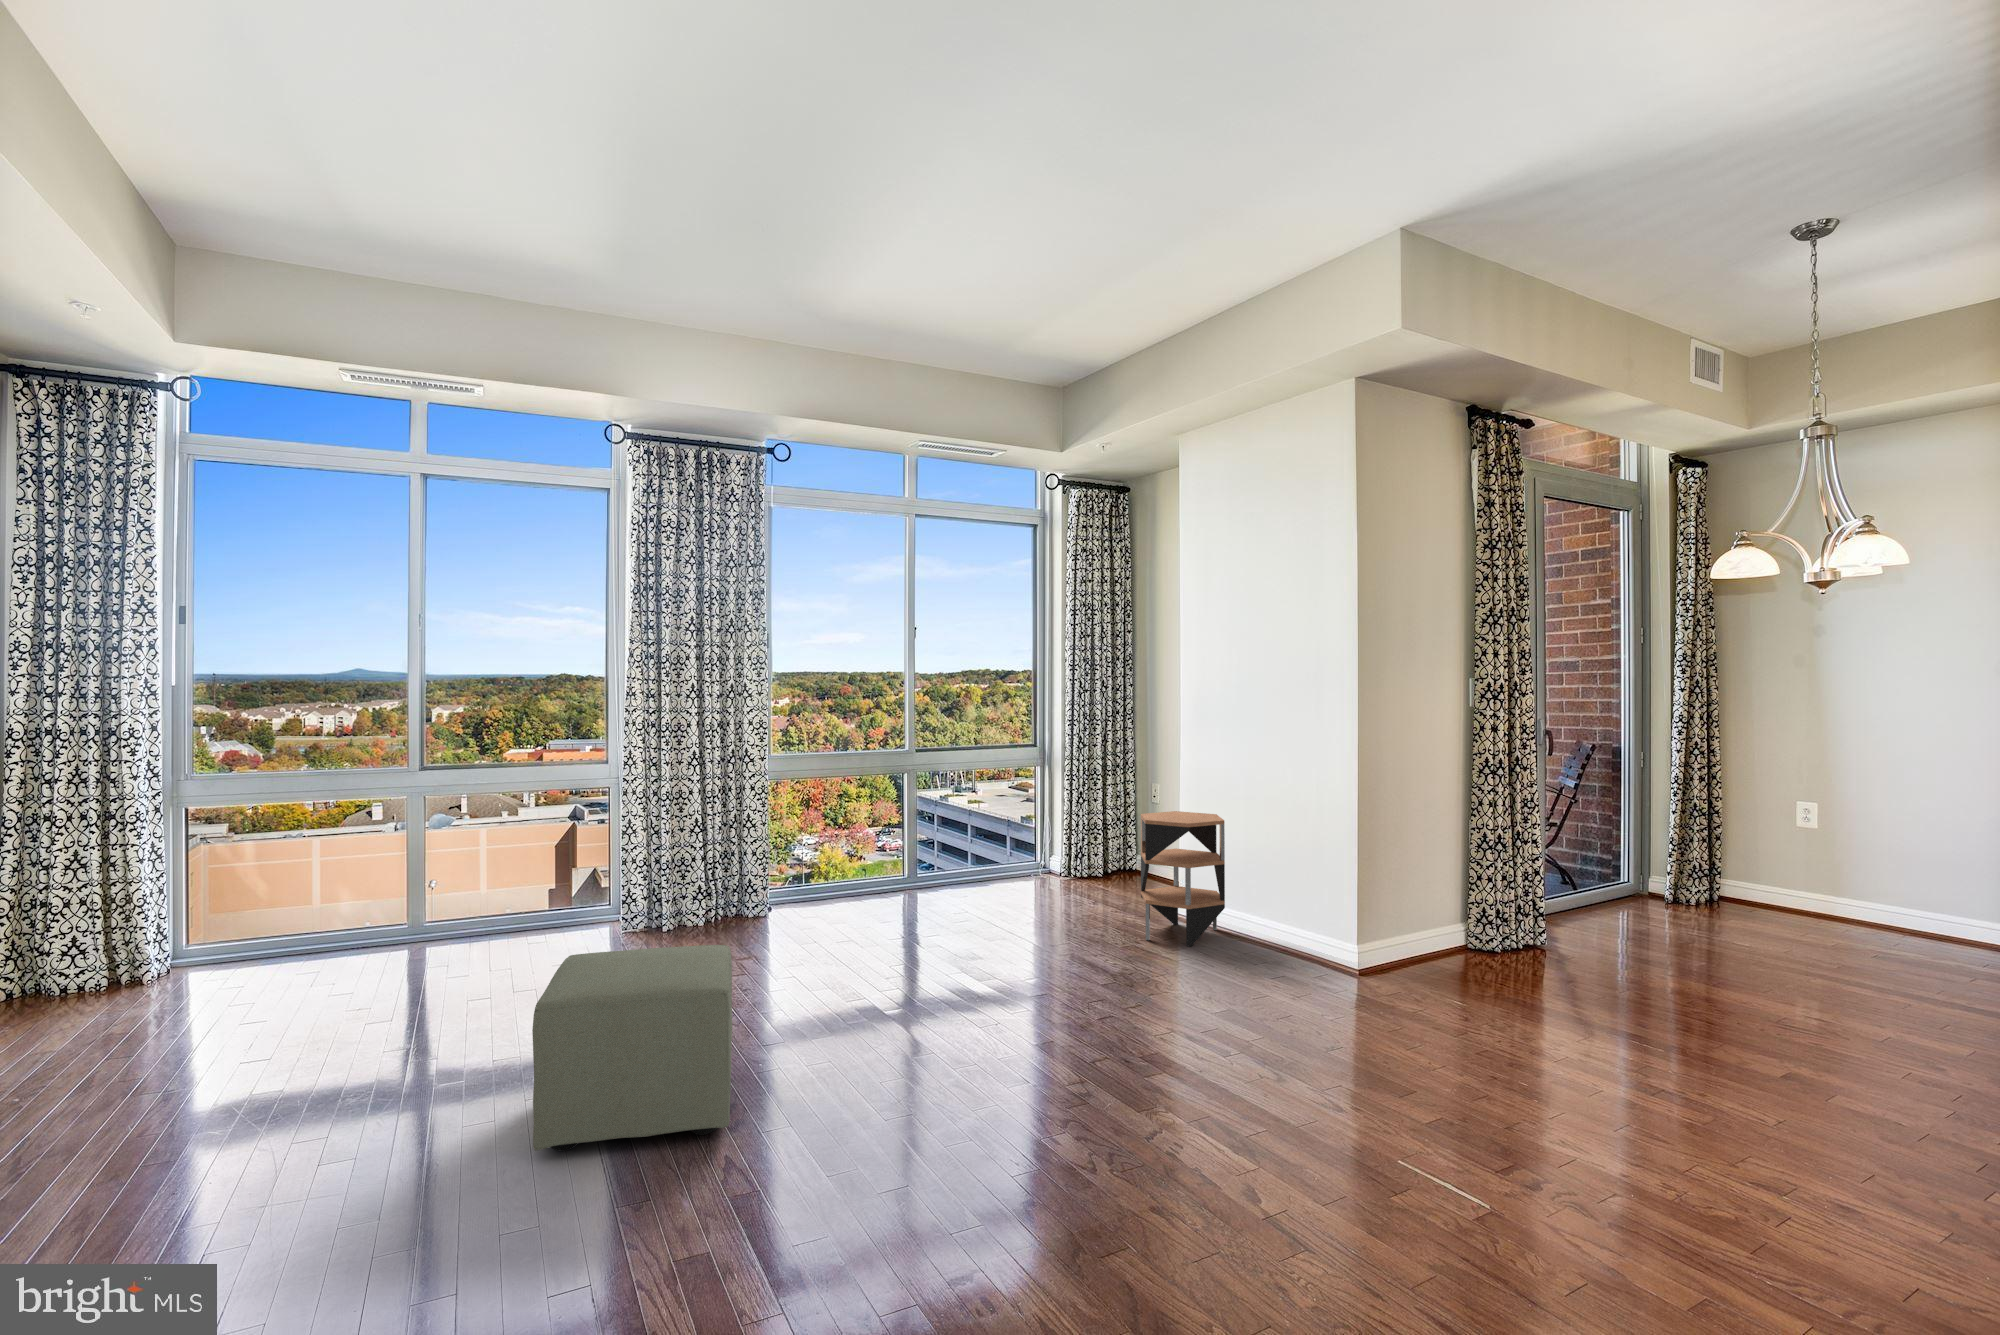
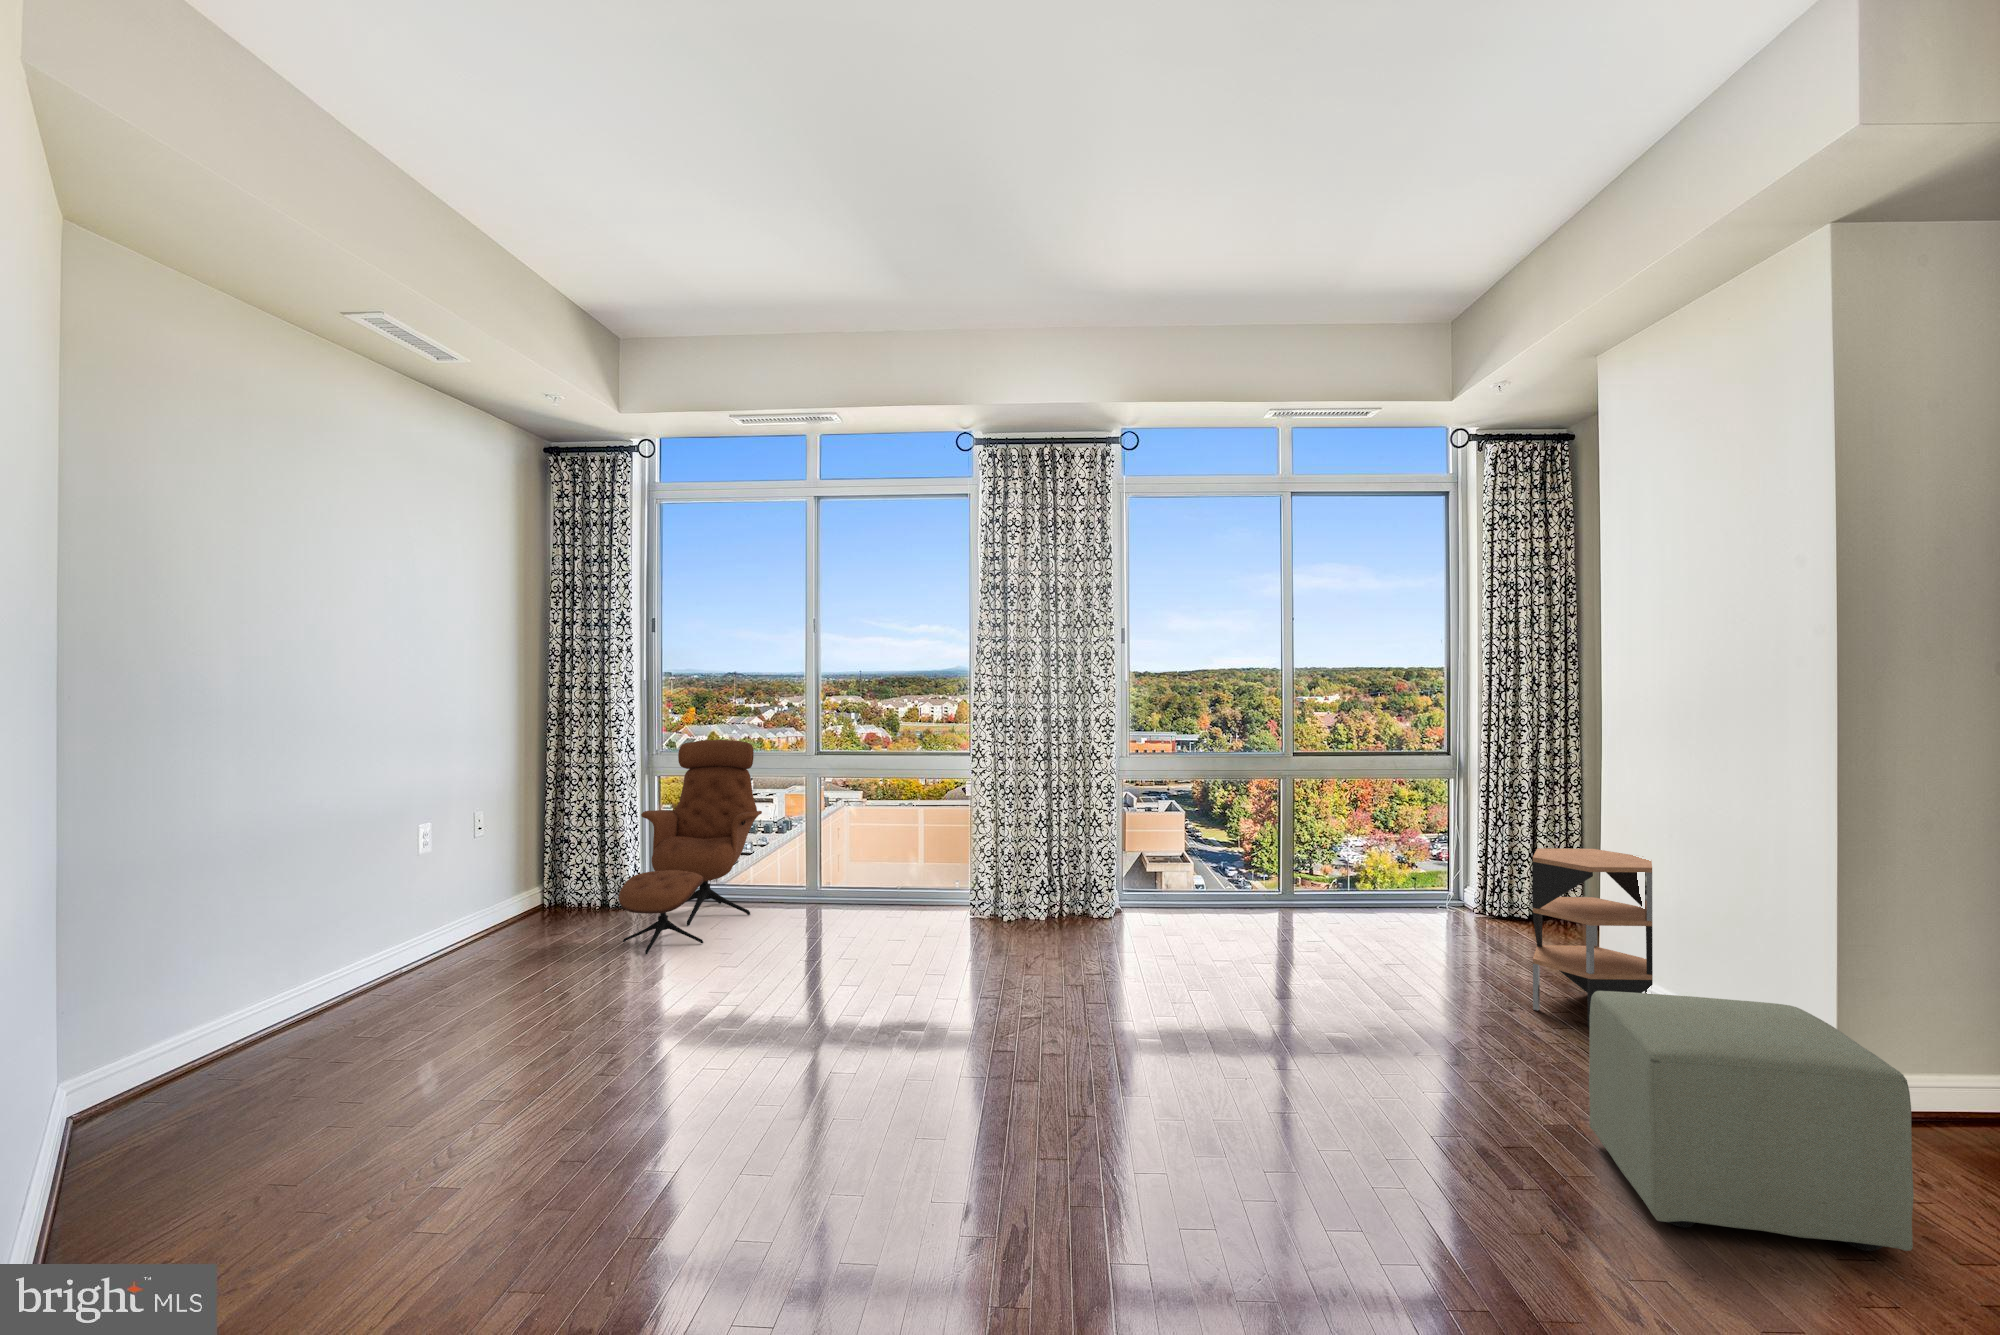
lounge chair: none [175,758,356,1027] -> present [619,740,762,954]
ottoman: present [532,945,732,1151] -> present [1589,991,1914,1251]

